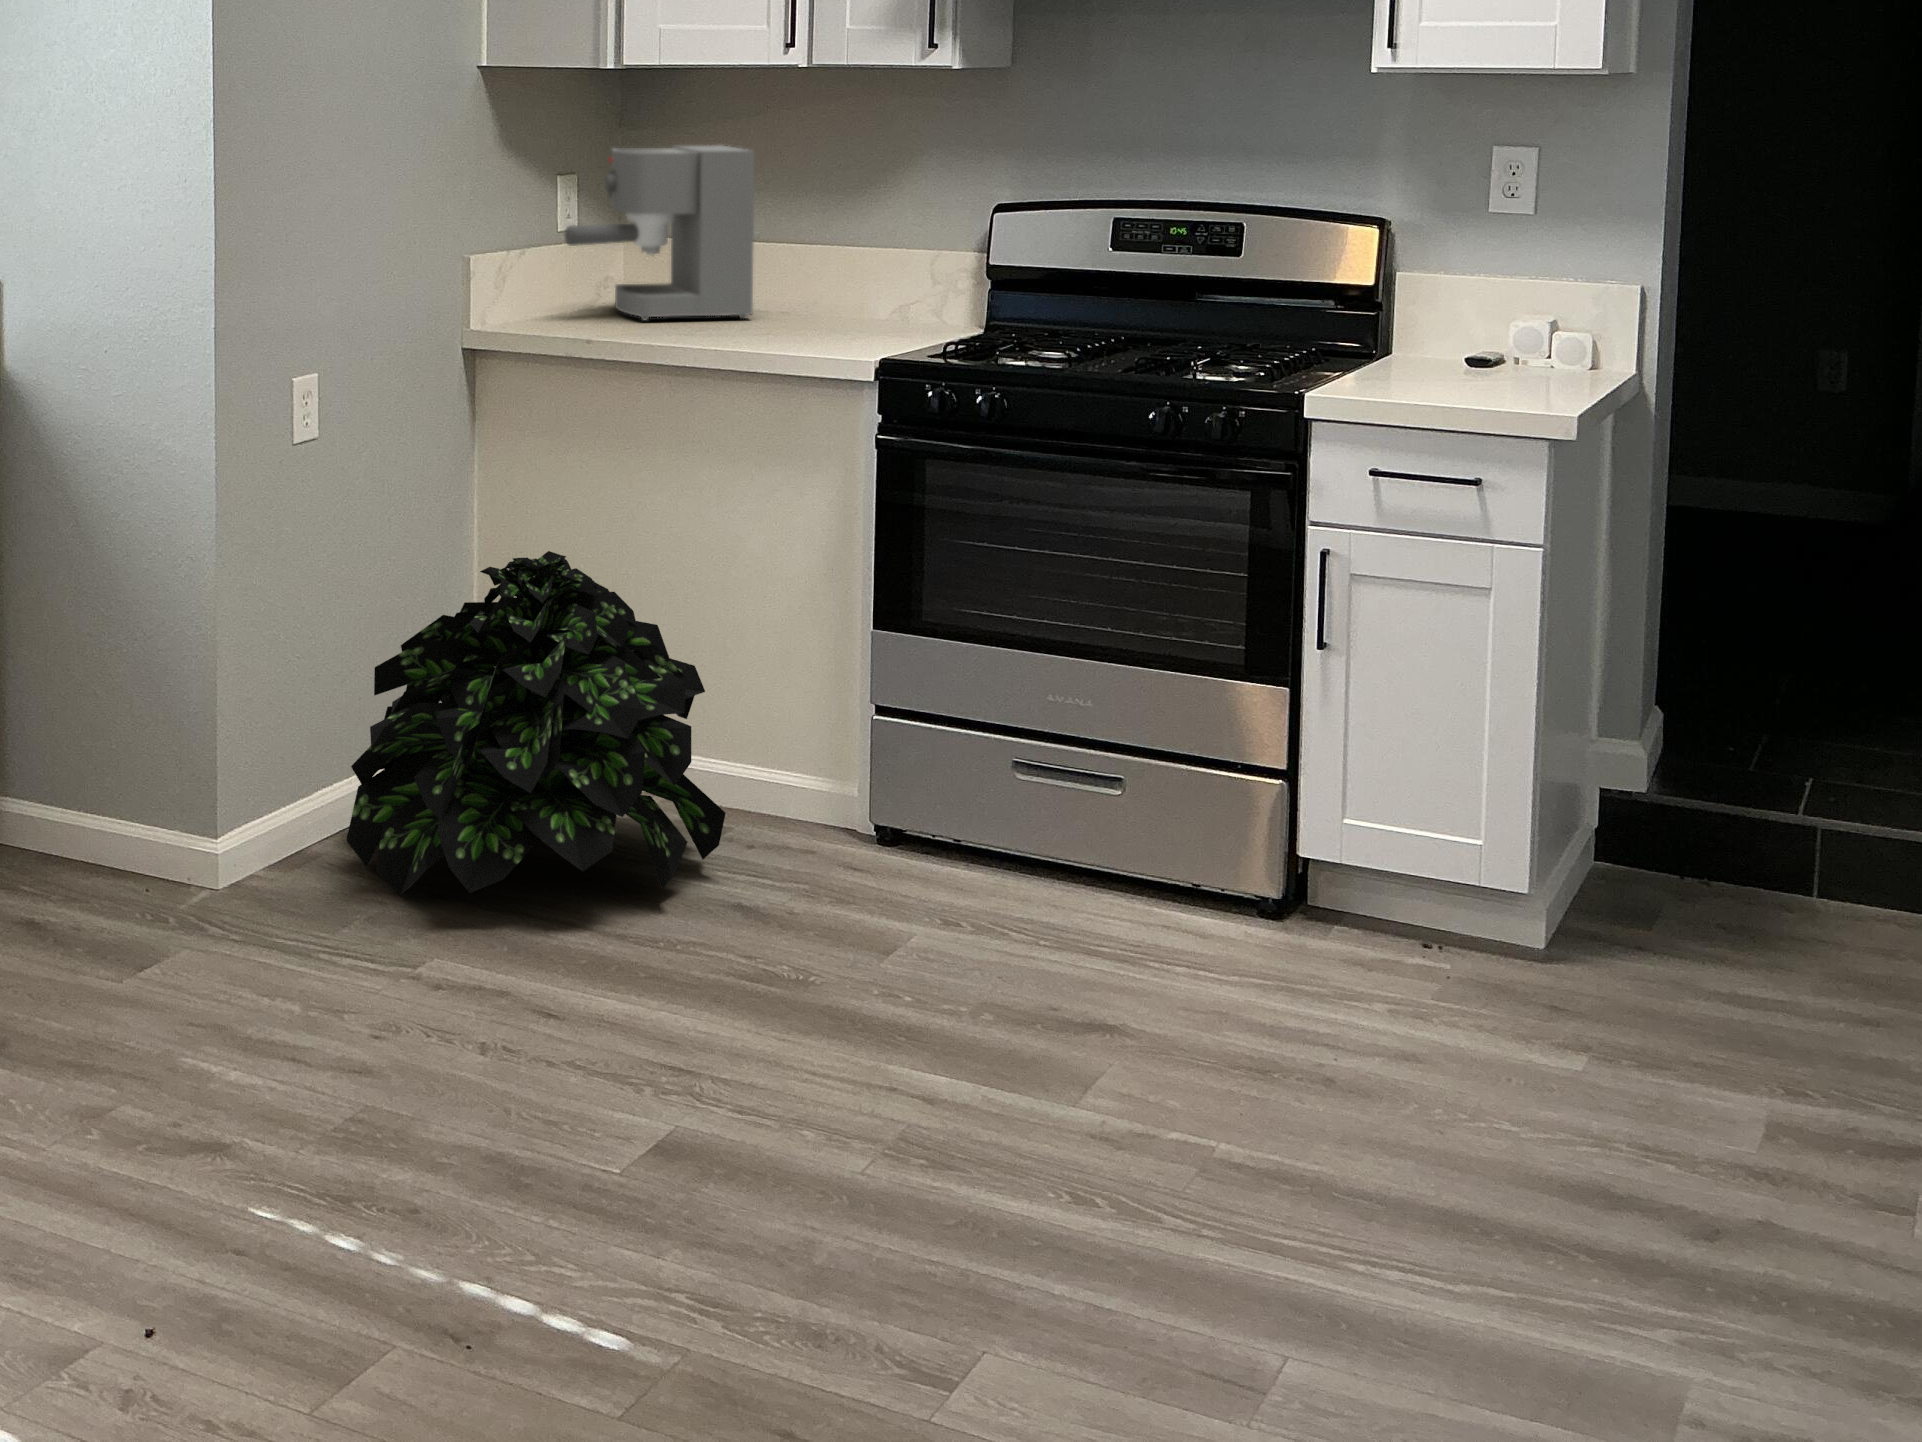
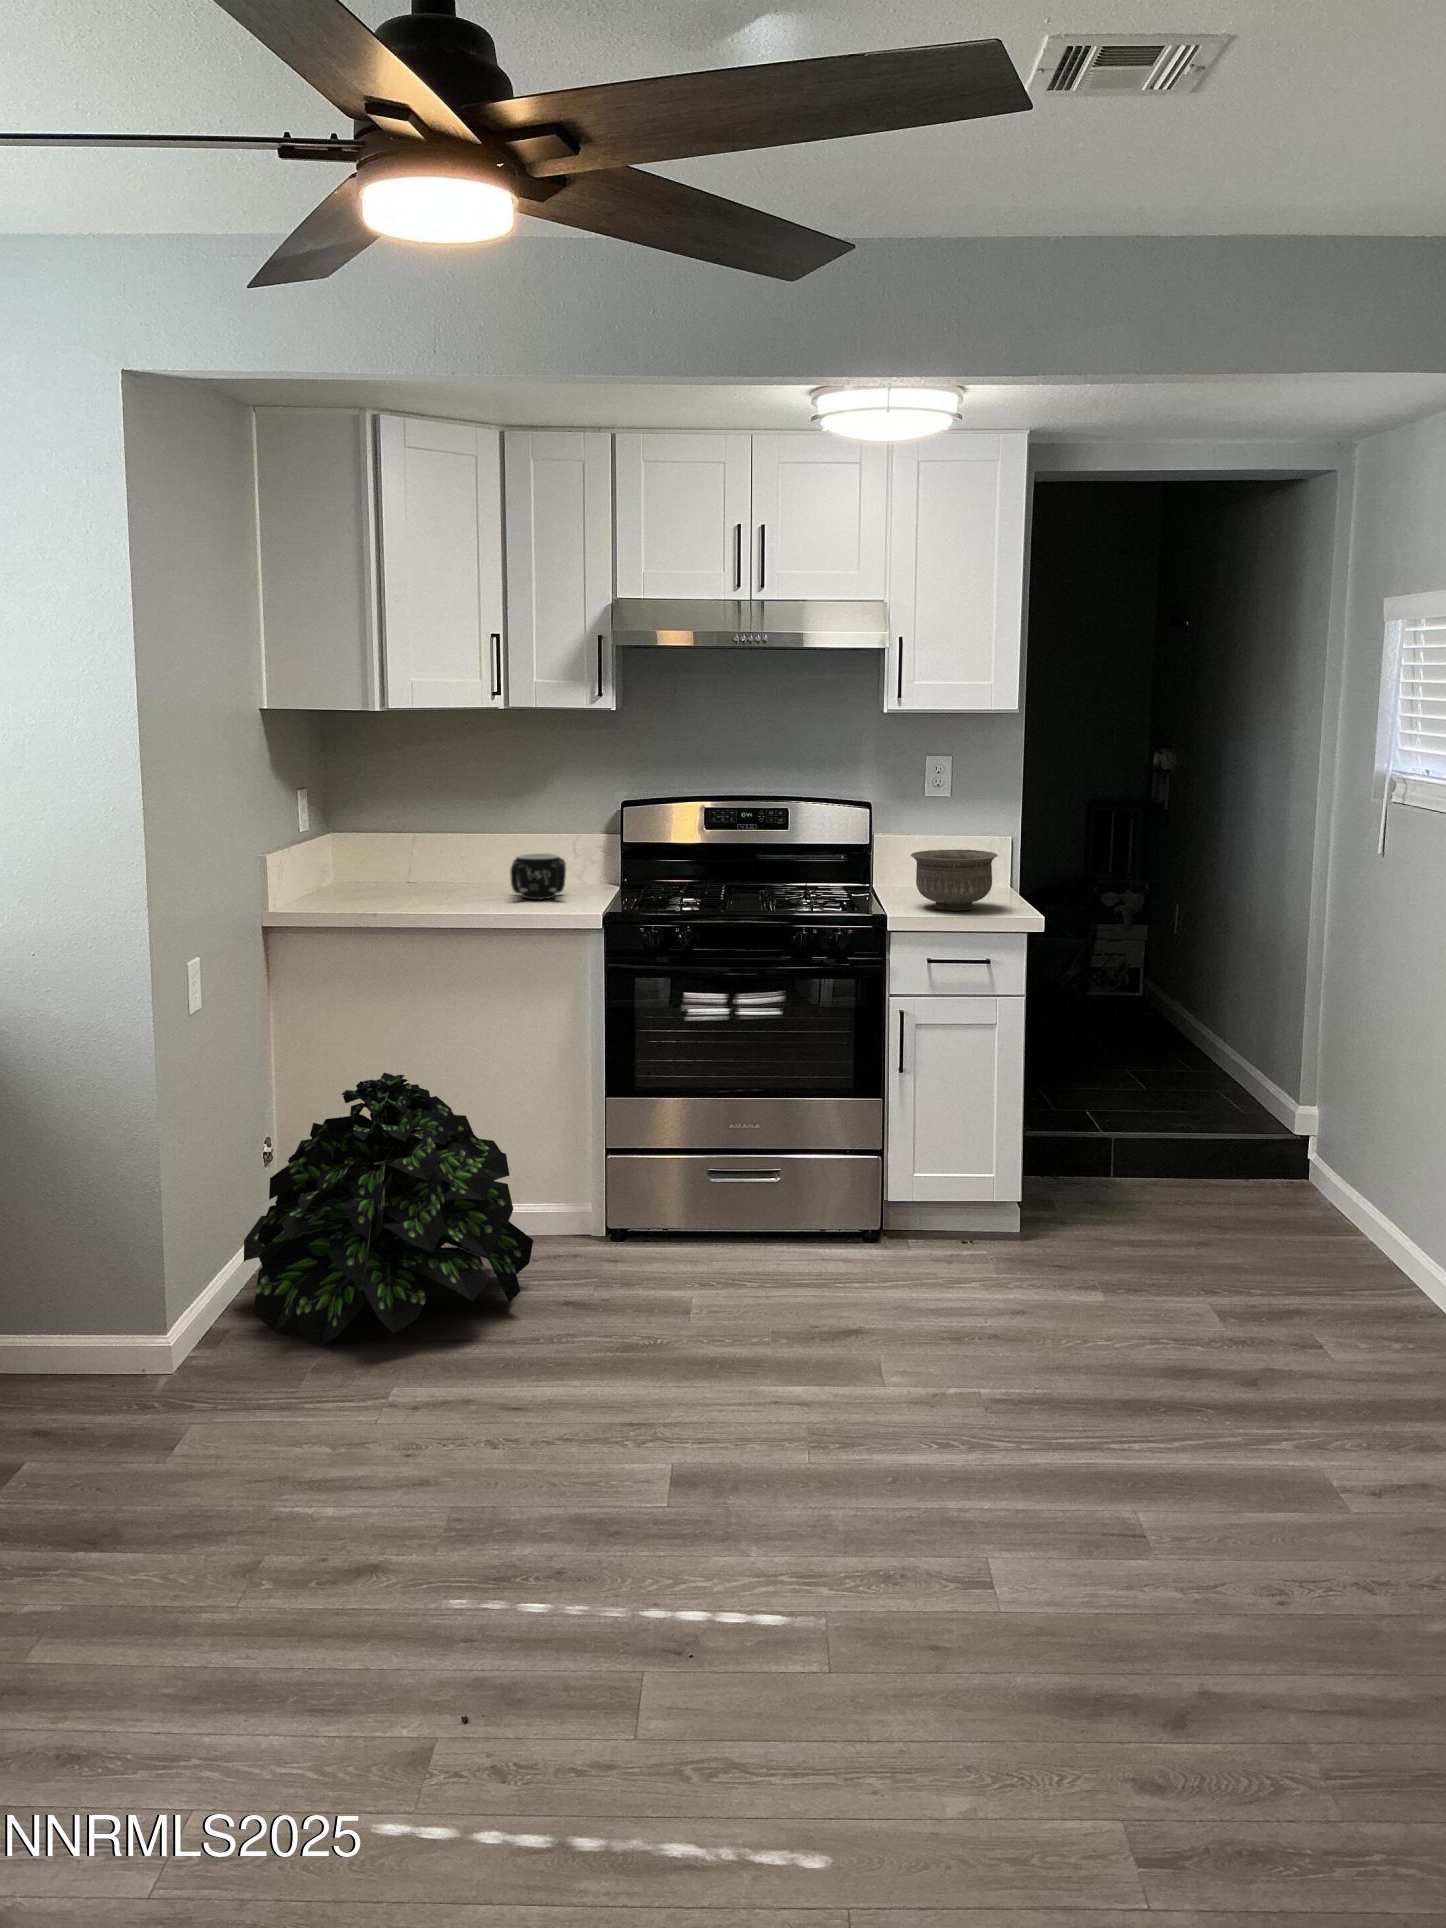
coffee maker: present [565,145,755,320] -> none [320,766,457,896]
mug: none [795,272,889,338] -> present [510,853,566,899]
bowl: none [1380,297,1533,396] -> present [911,850,998,910]

